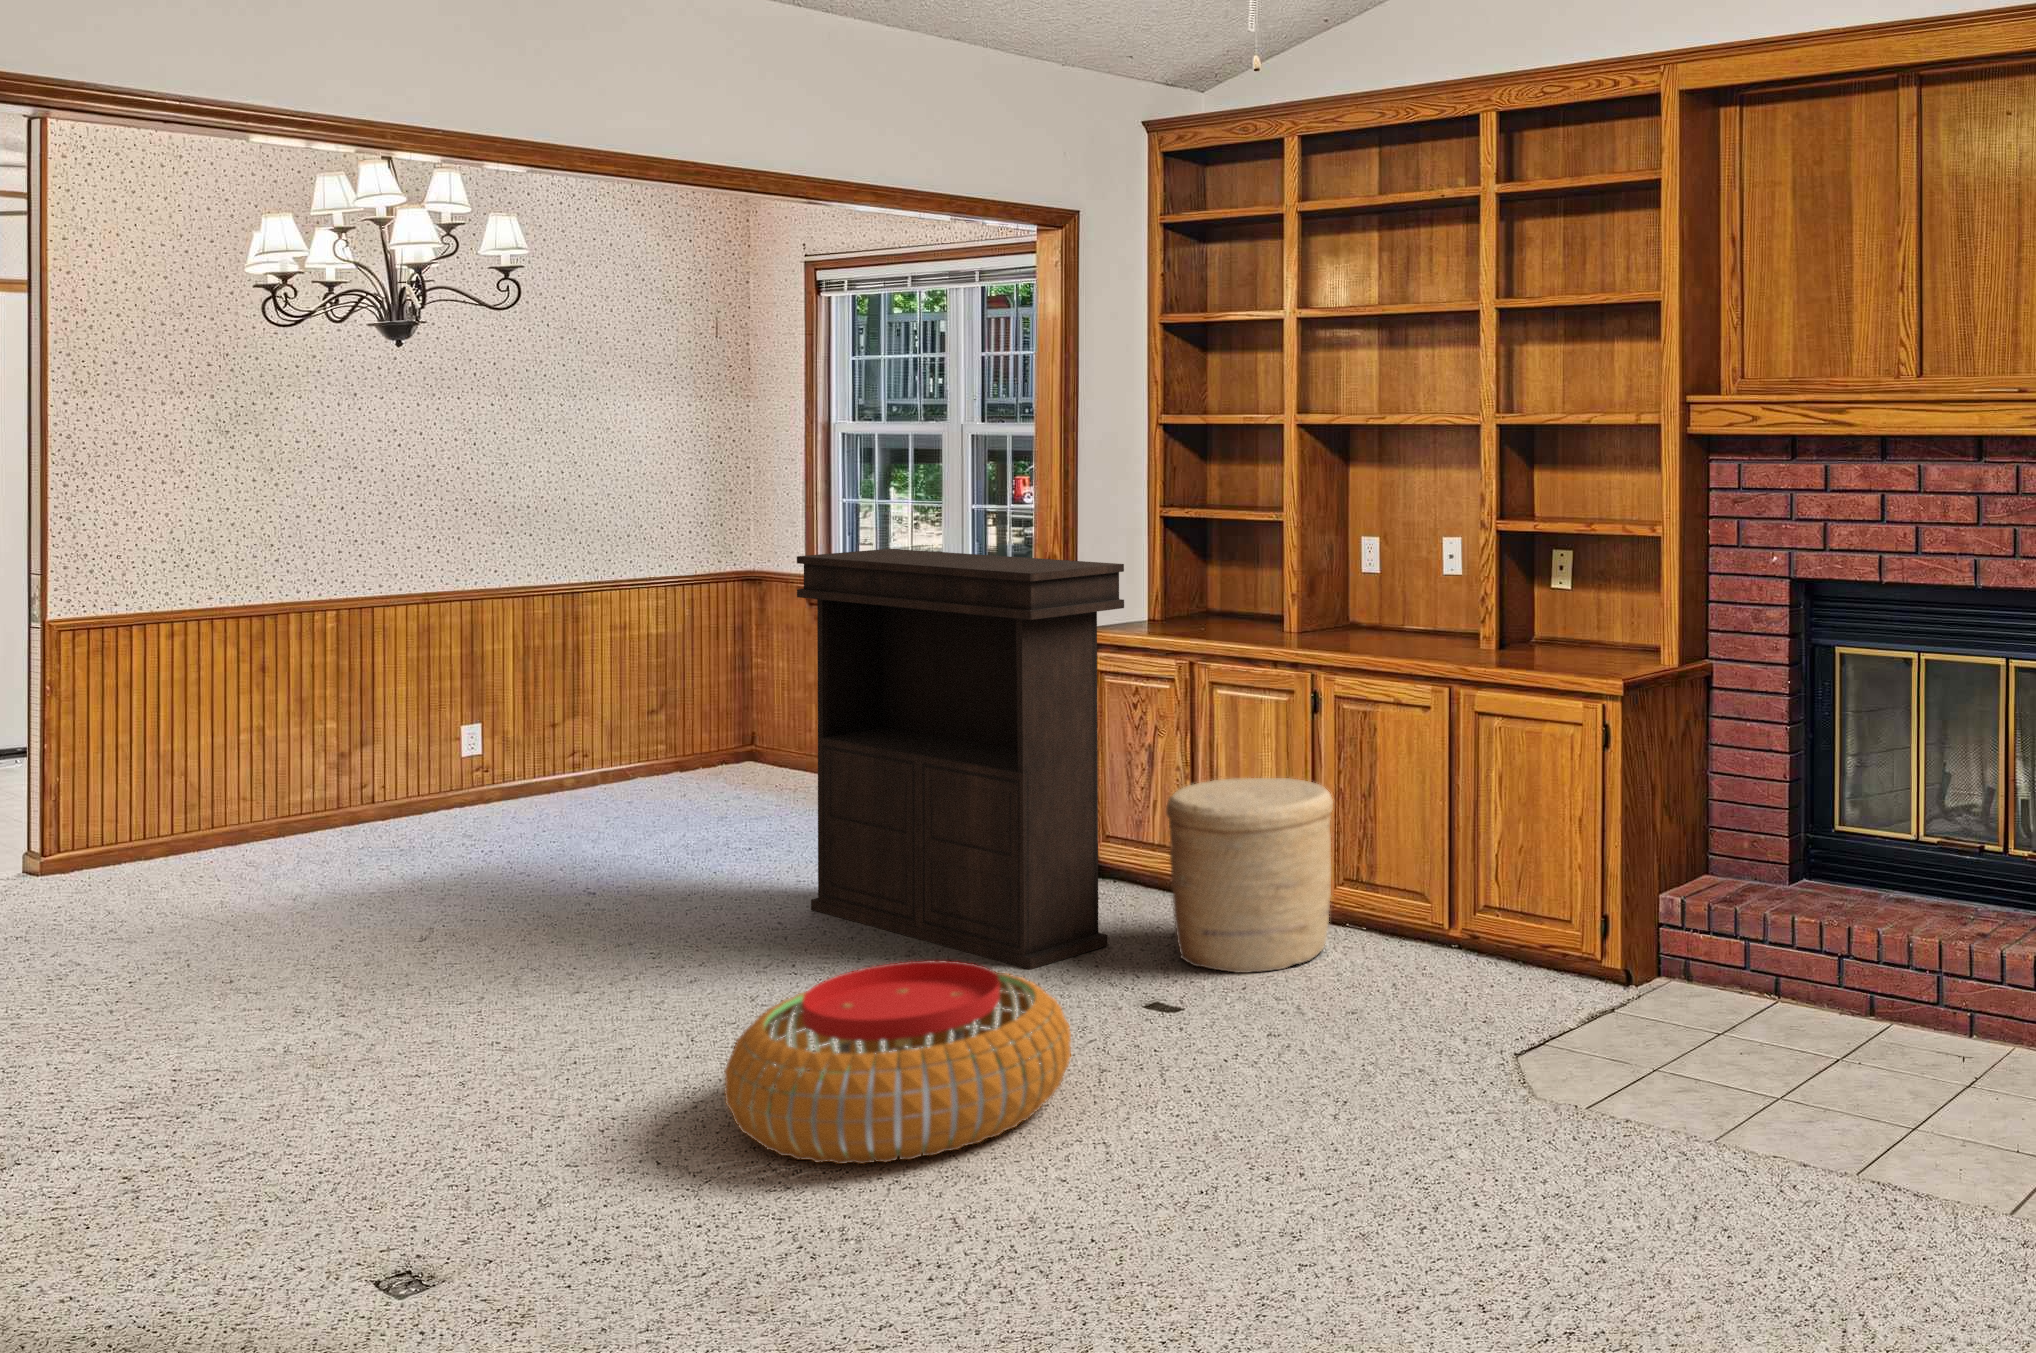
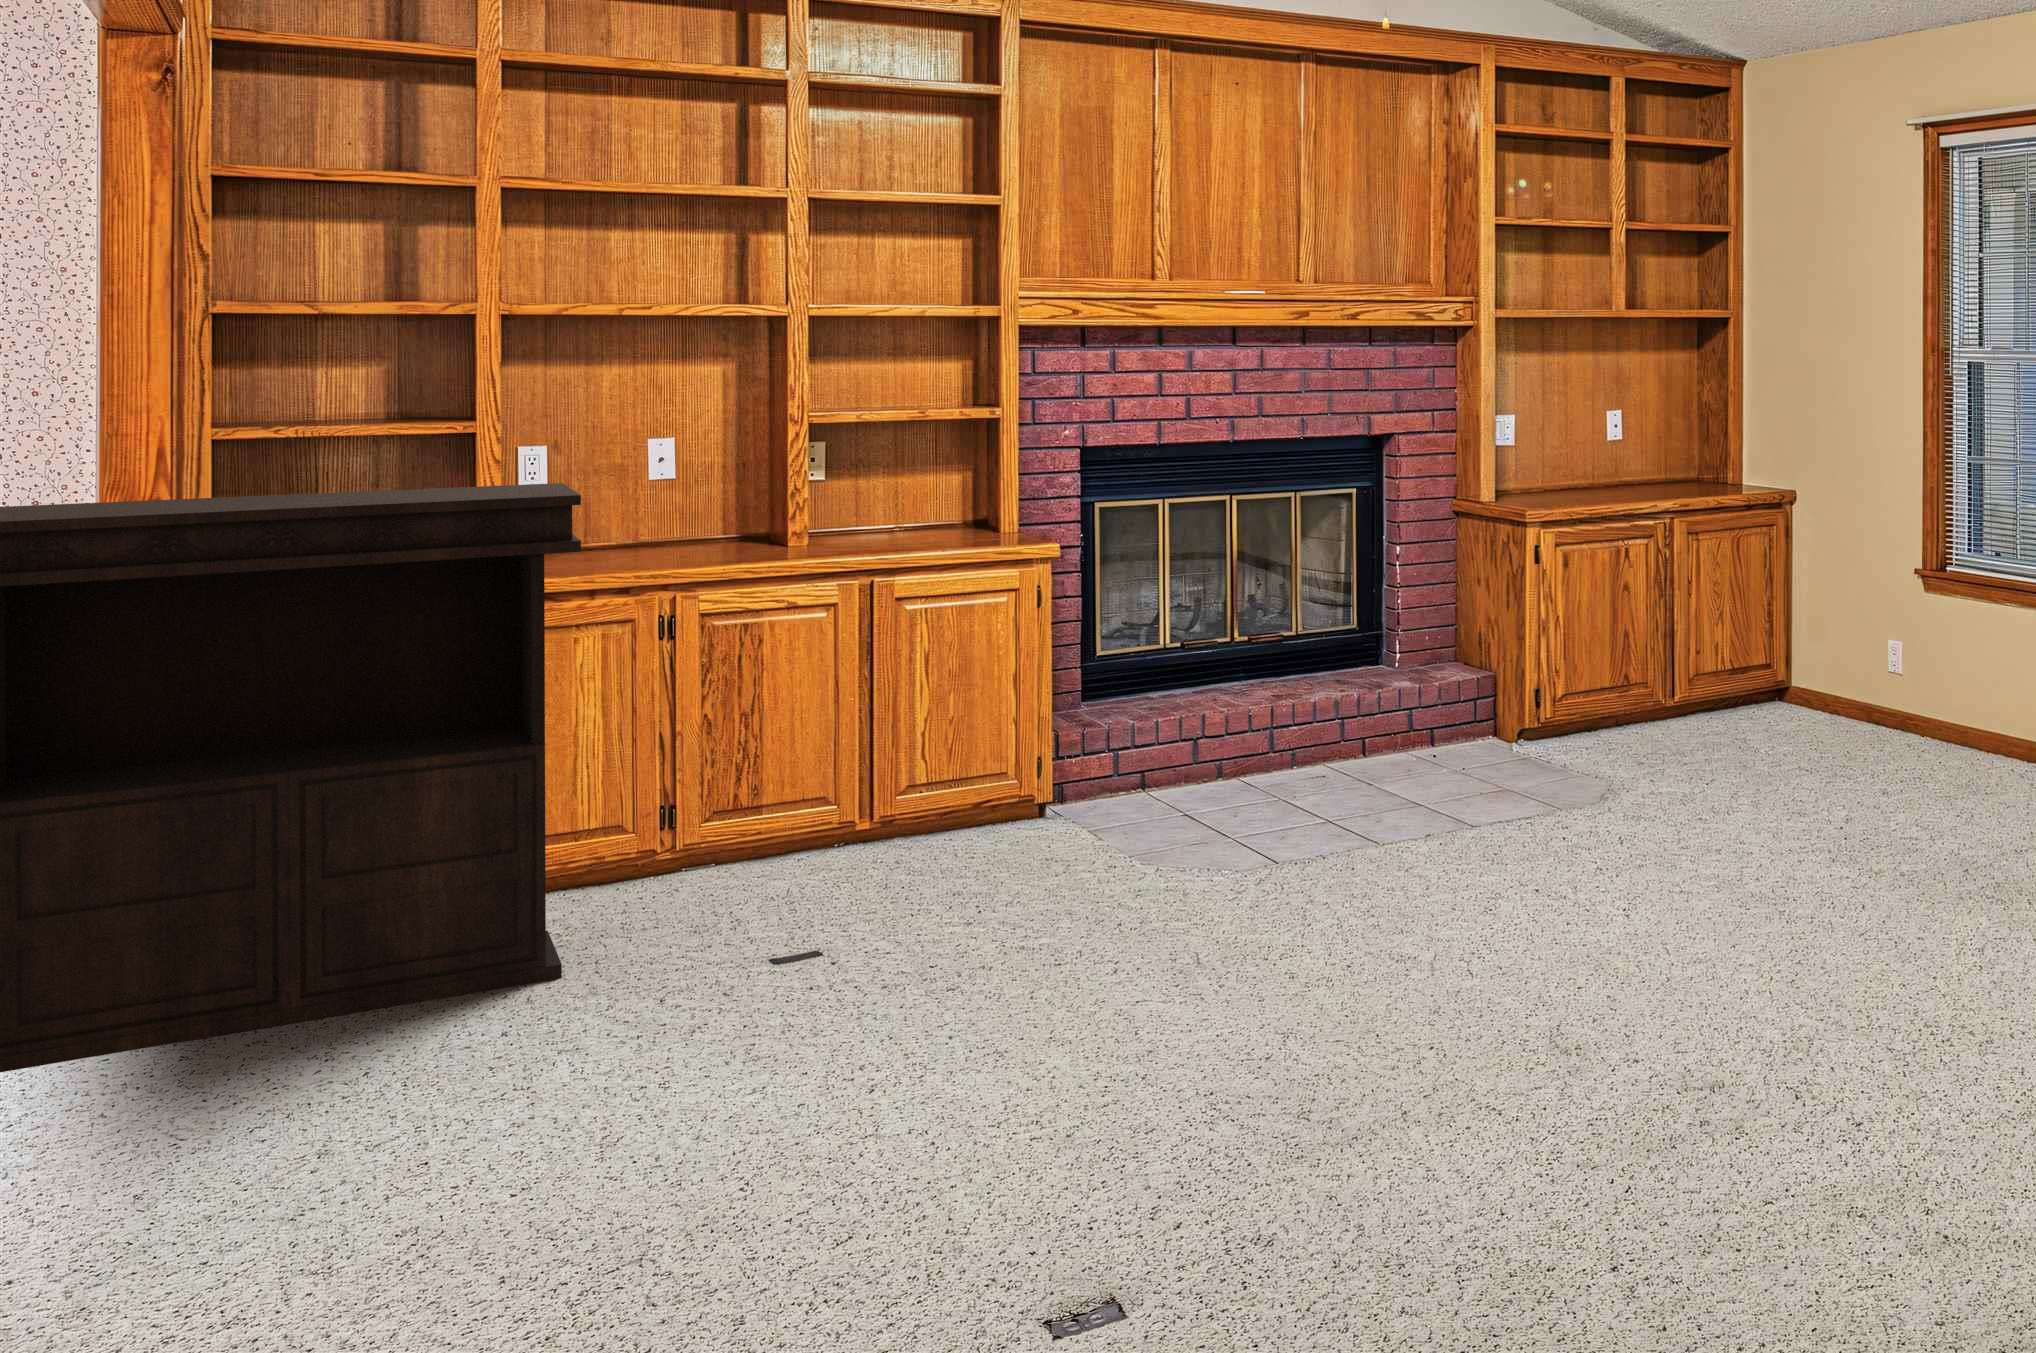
woven basket: present [1166,778,1333,973] -> none [601,706,798,920]
pouf: present [724,961,1071,1164] -> none [756,880,1124,1095]

